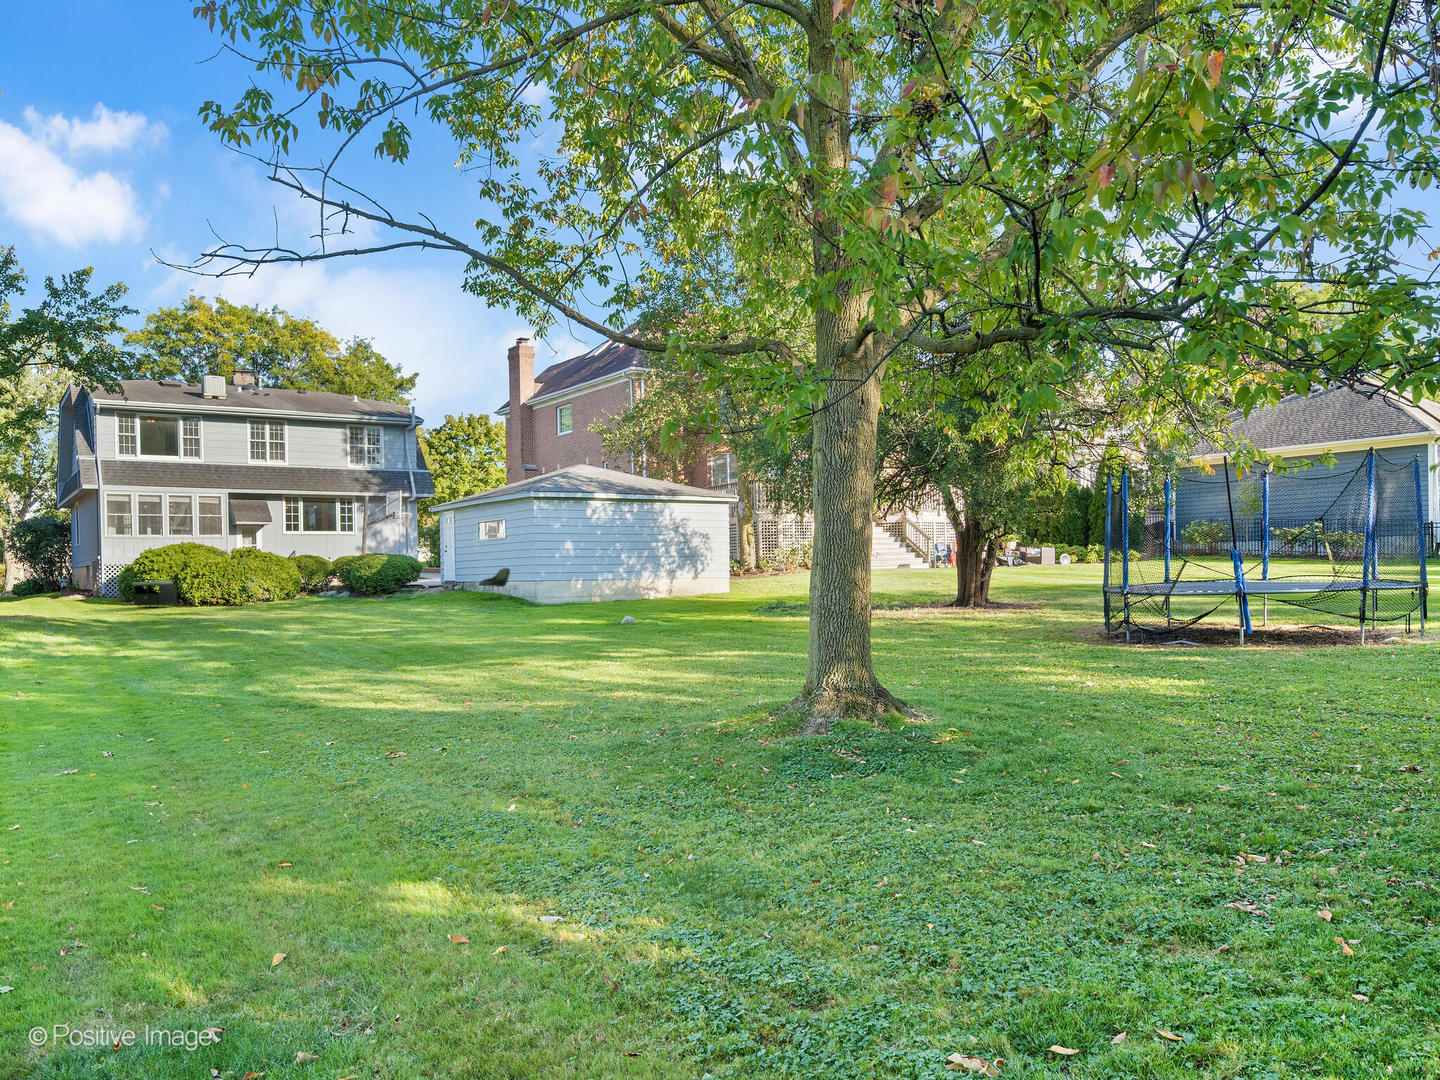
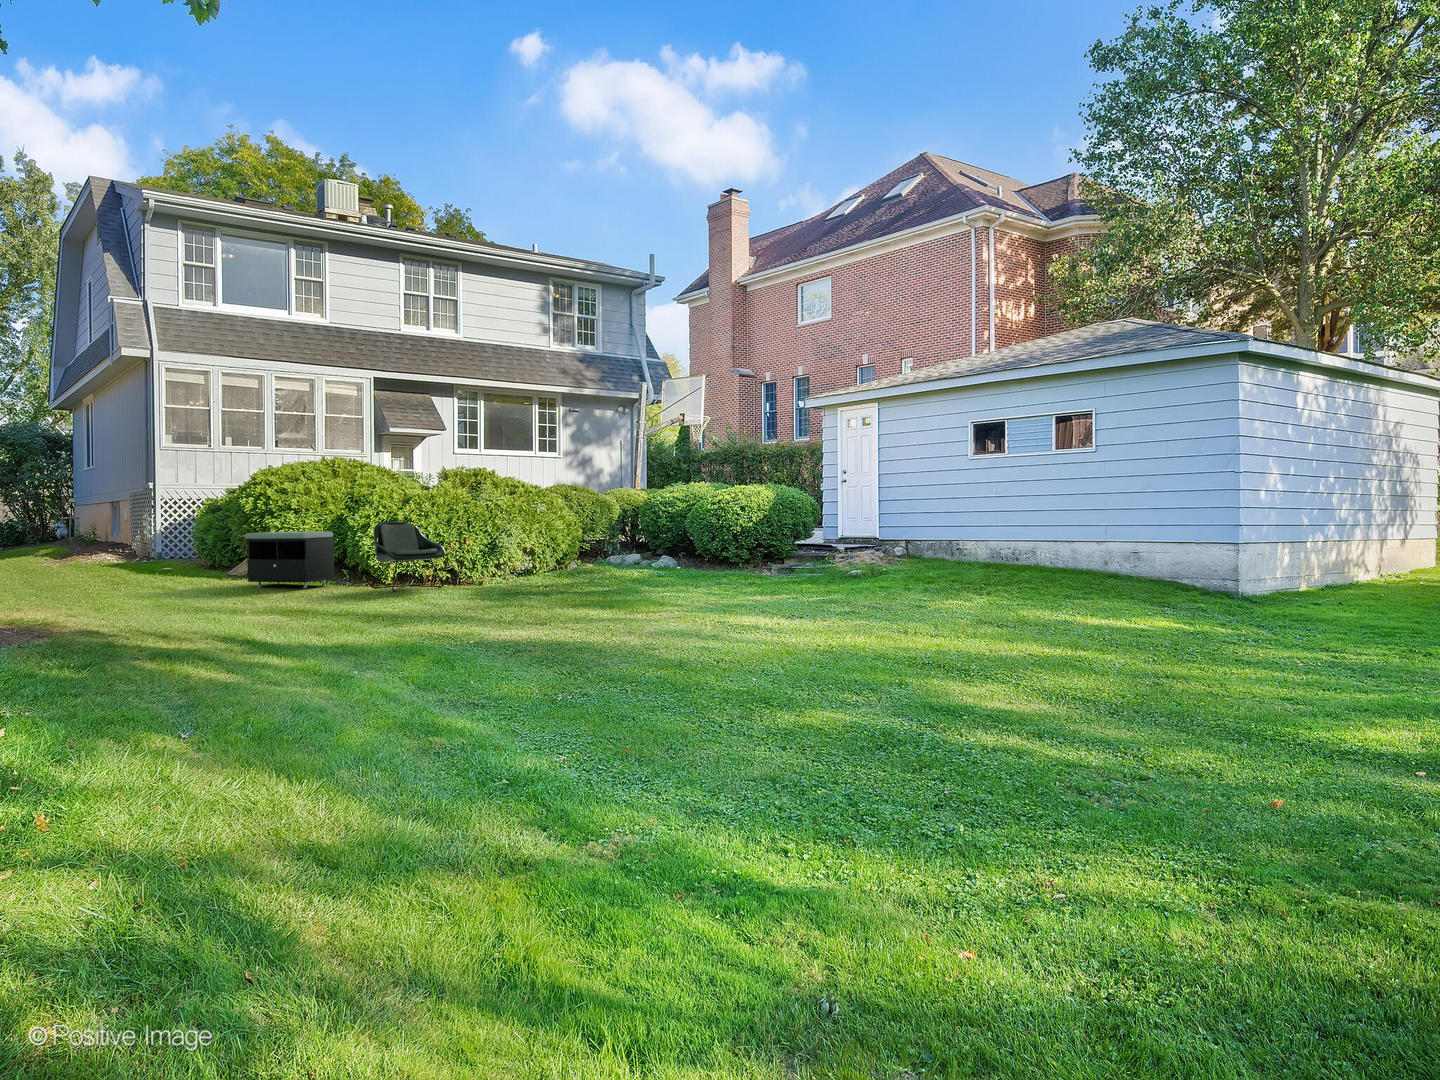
lounge chair: present [478,568,510,599] -> present [372,522,446,592]

